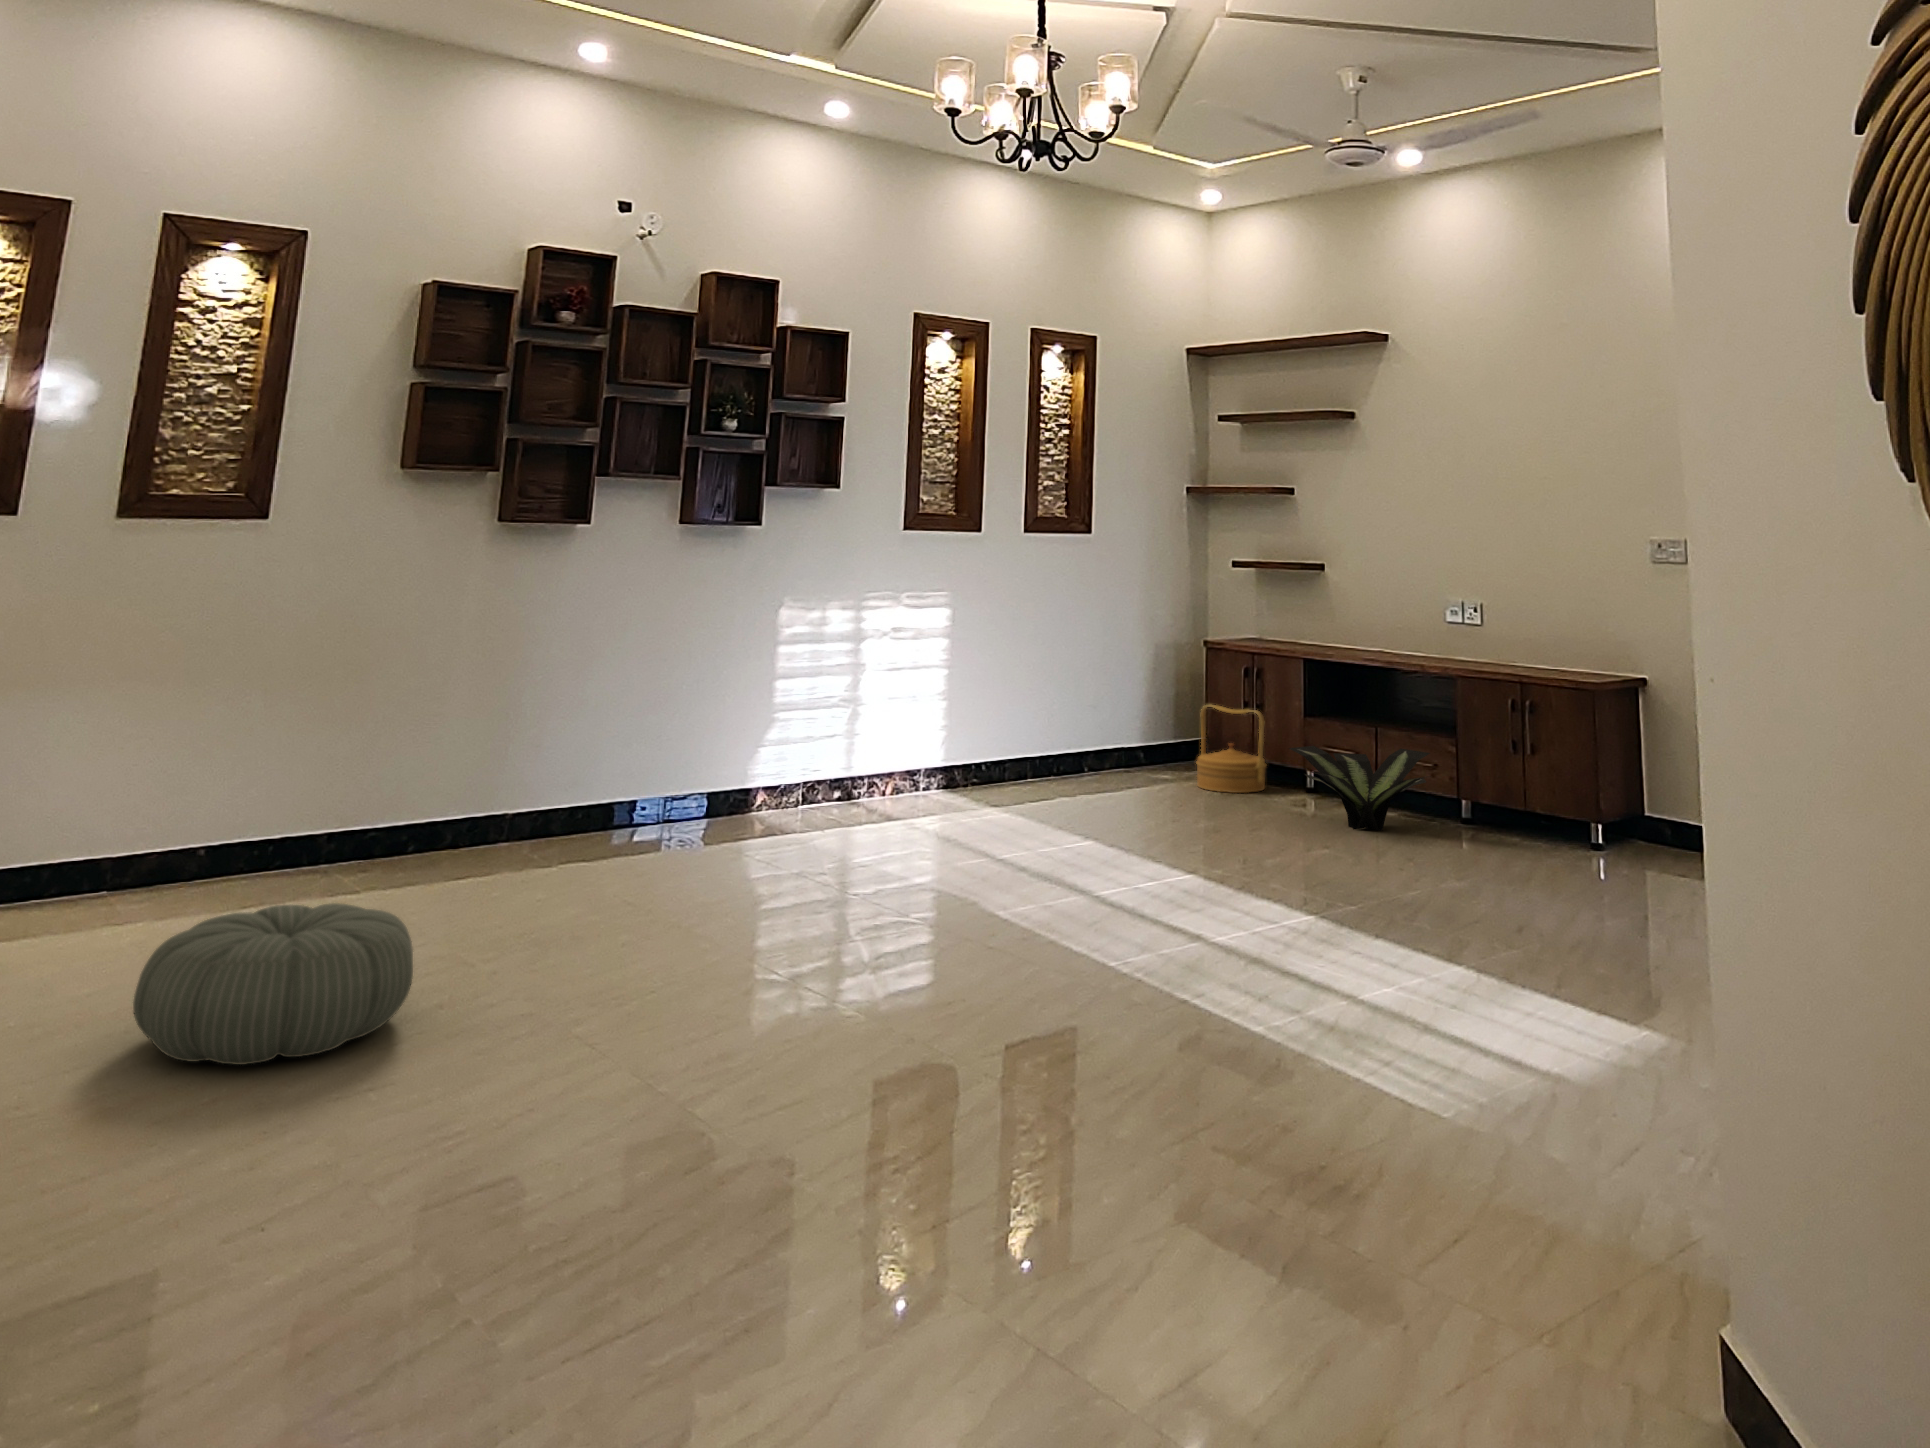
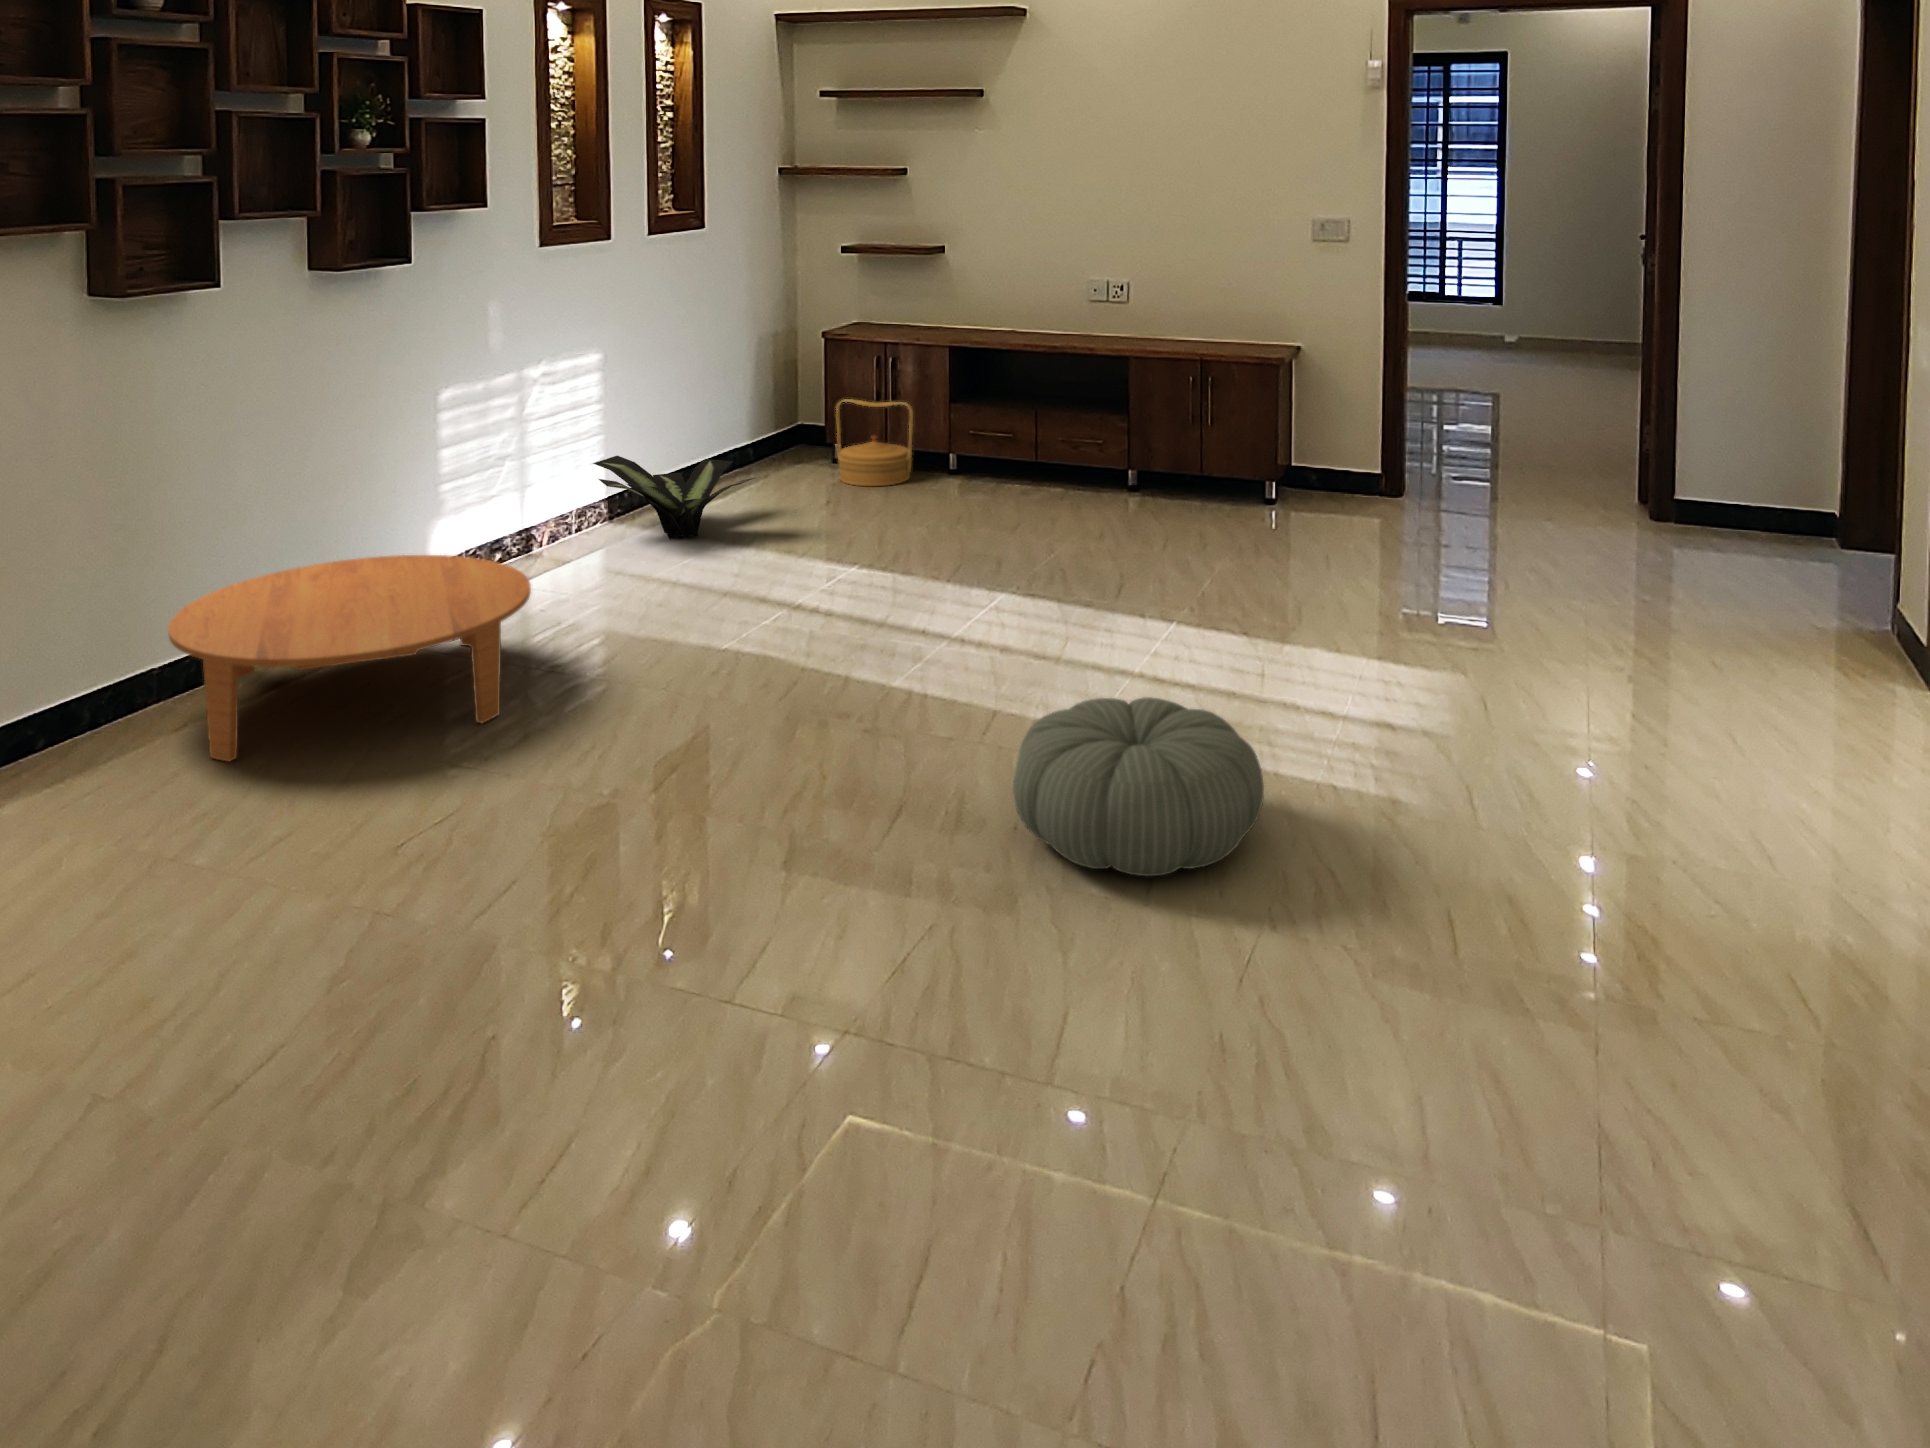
potted plant: present [1289,746,1430,831] -> present [593,456,754,540]
coffee table: none [487,755,761,879] -> present [168,555,531,761]
pouf: present [133,903,413,1065] -> present [1013,697,1264,876]

